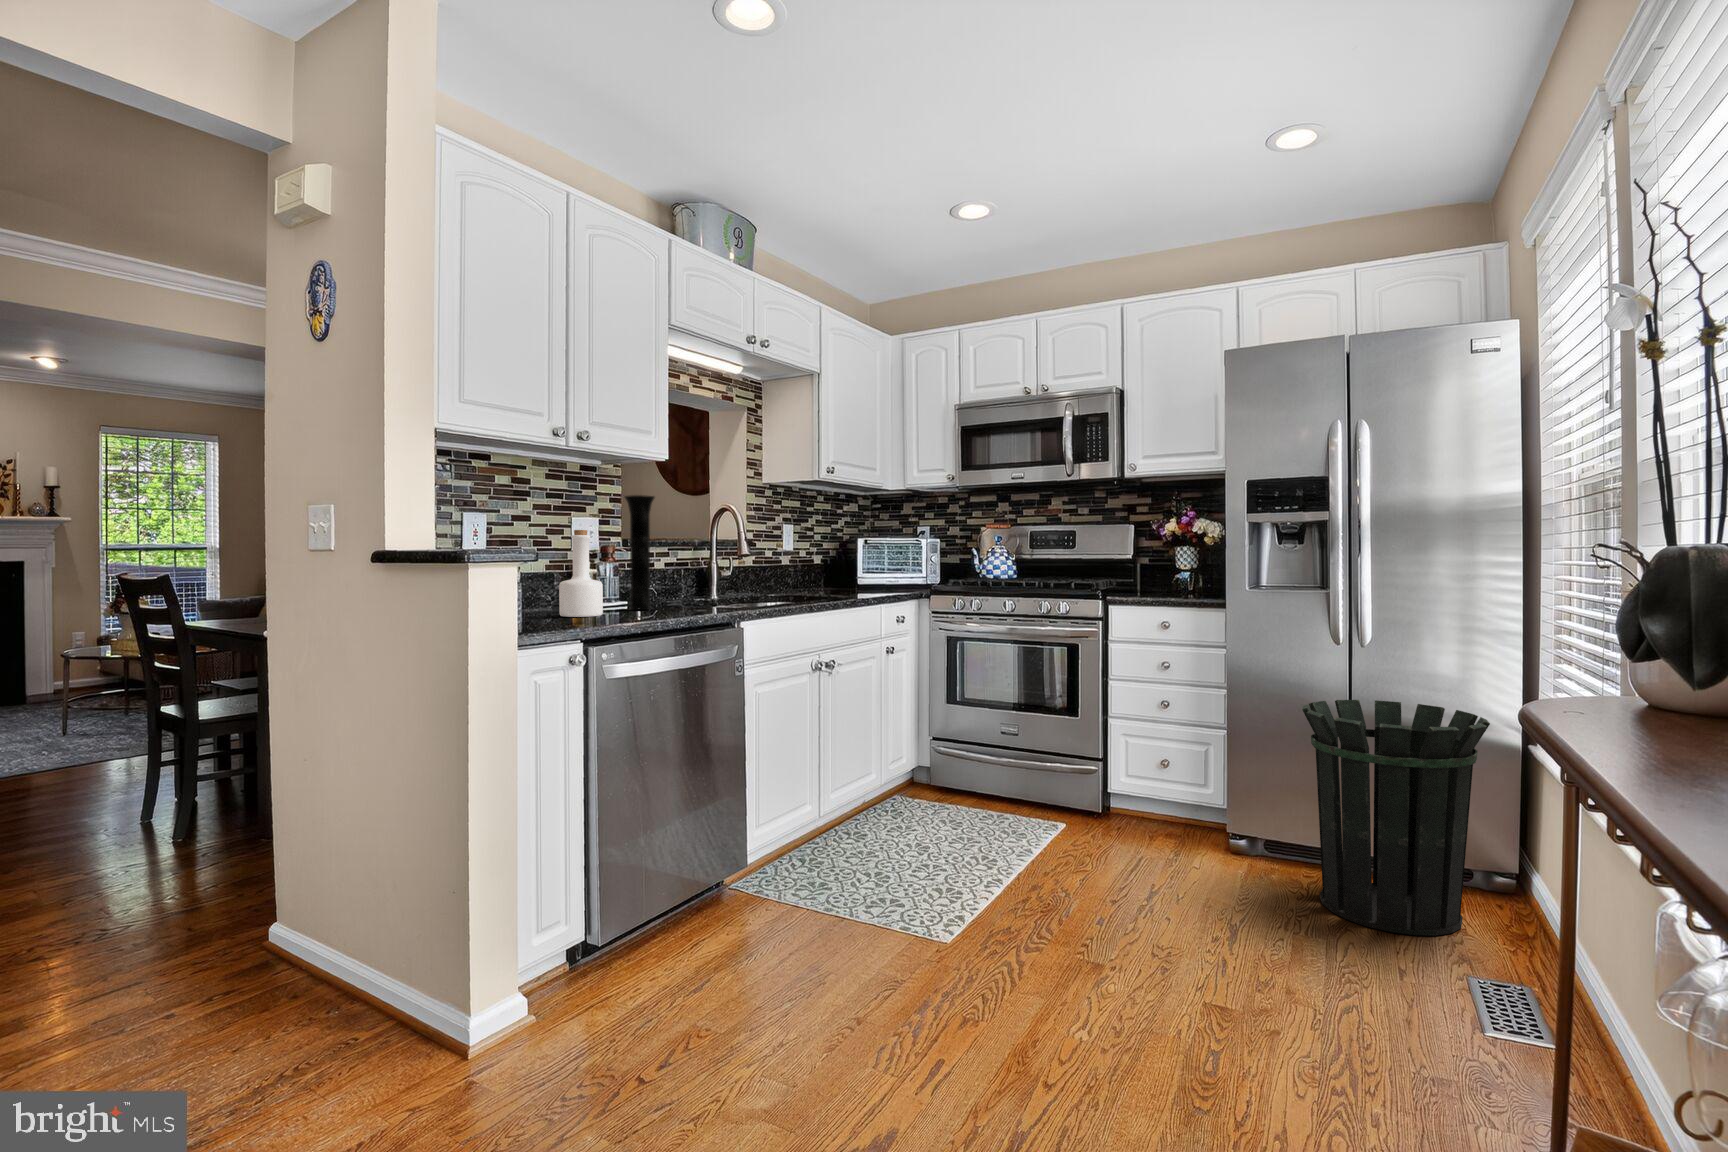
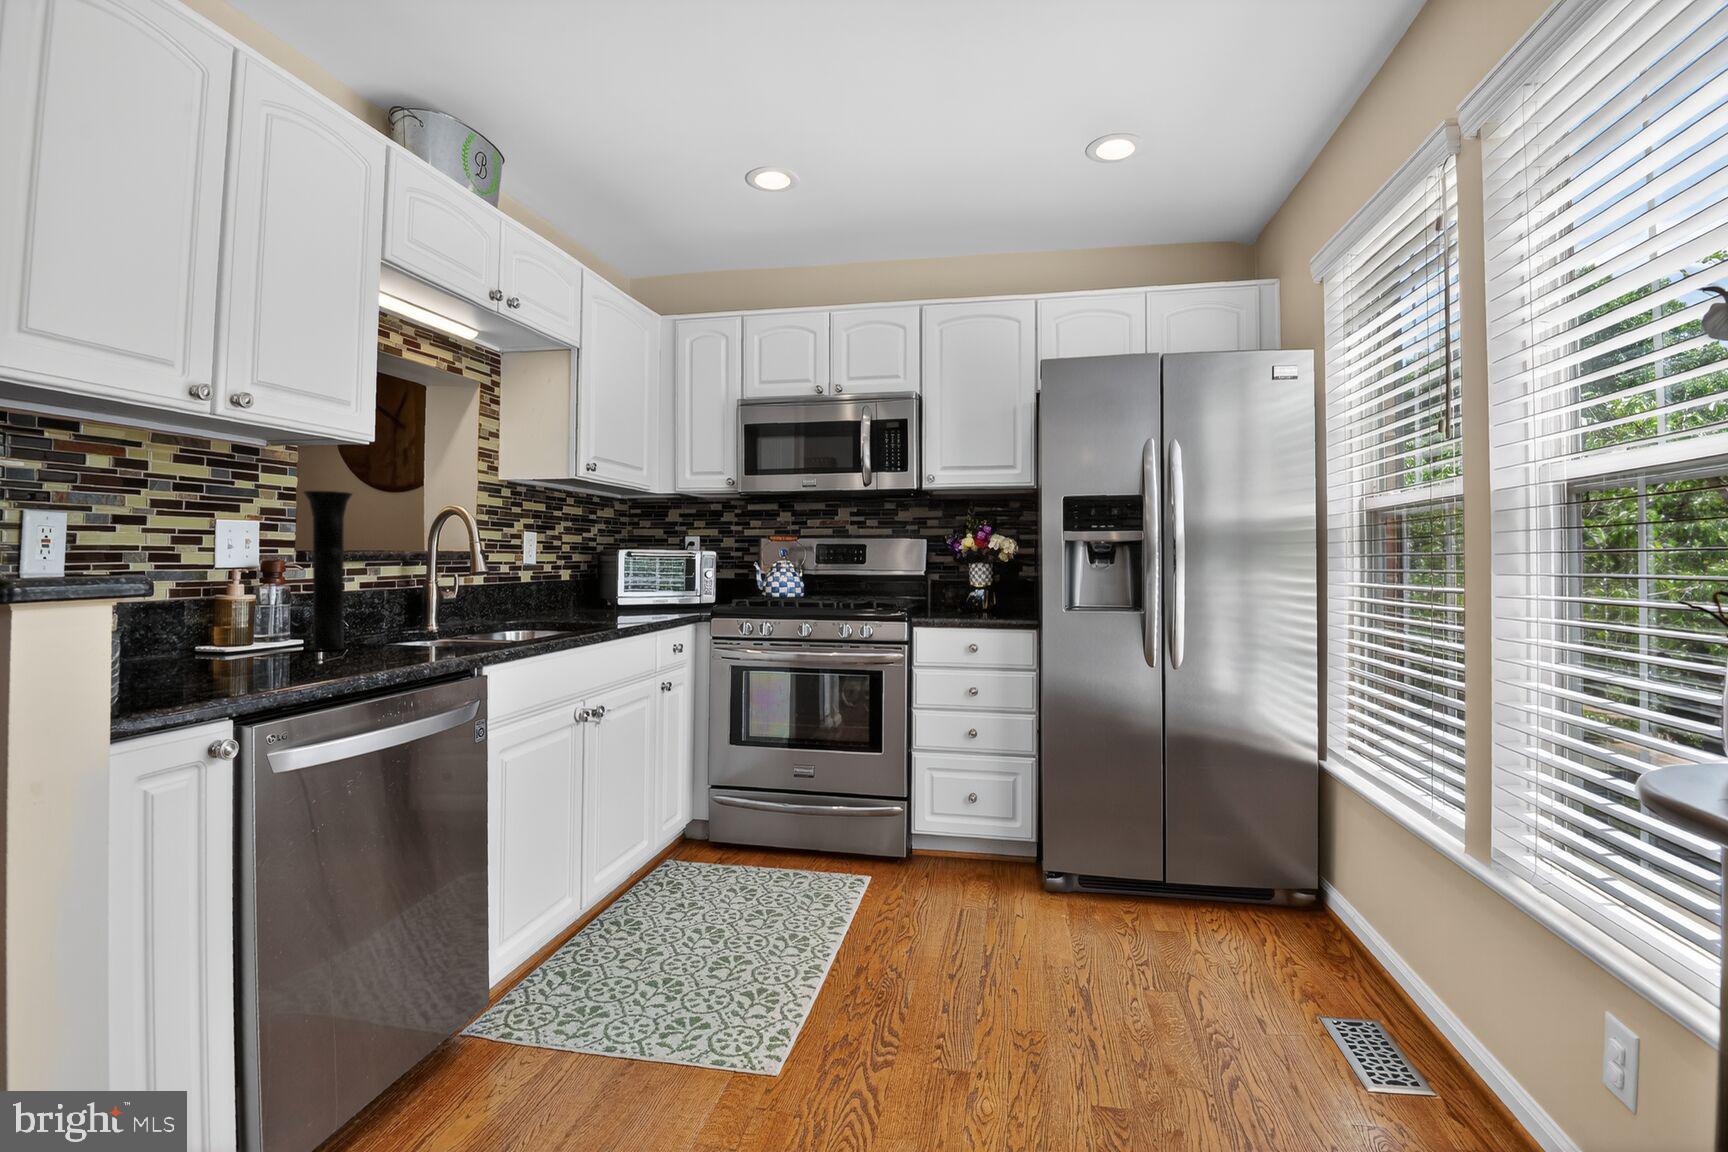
bottle: present [559,530,603,617] -> none [193,538,268,666]
waste bin: present [1302,700,1490,936] -> none [1132,729,1312,976]

